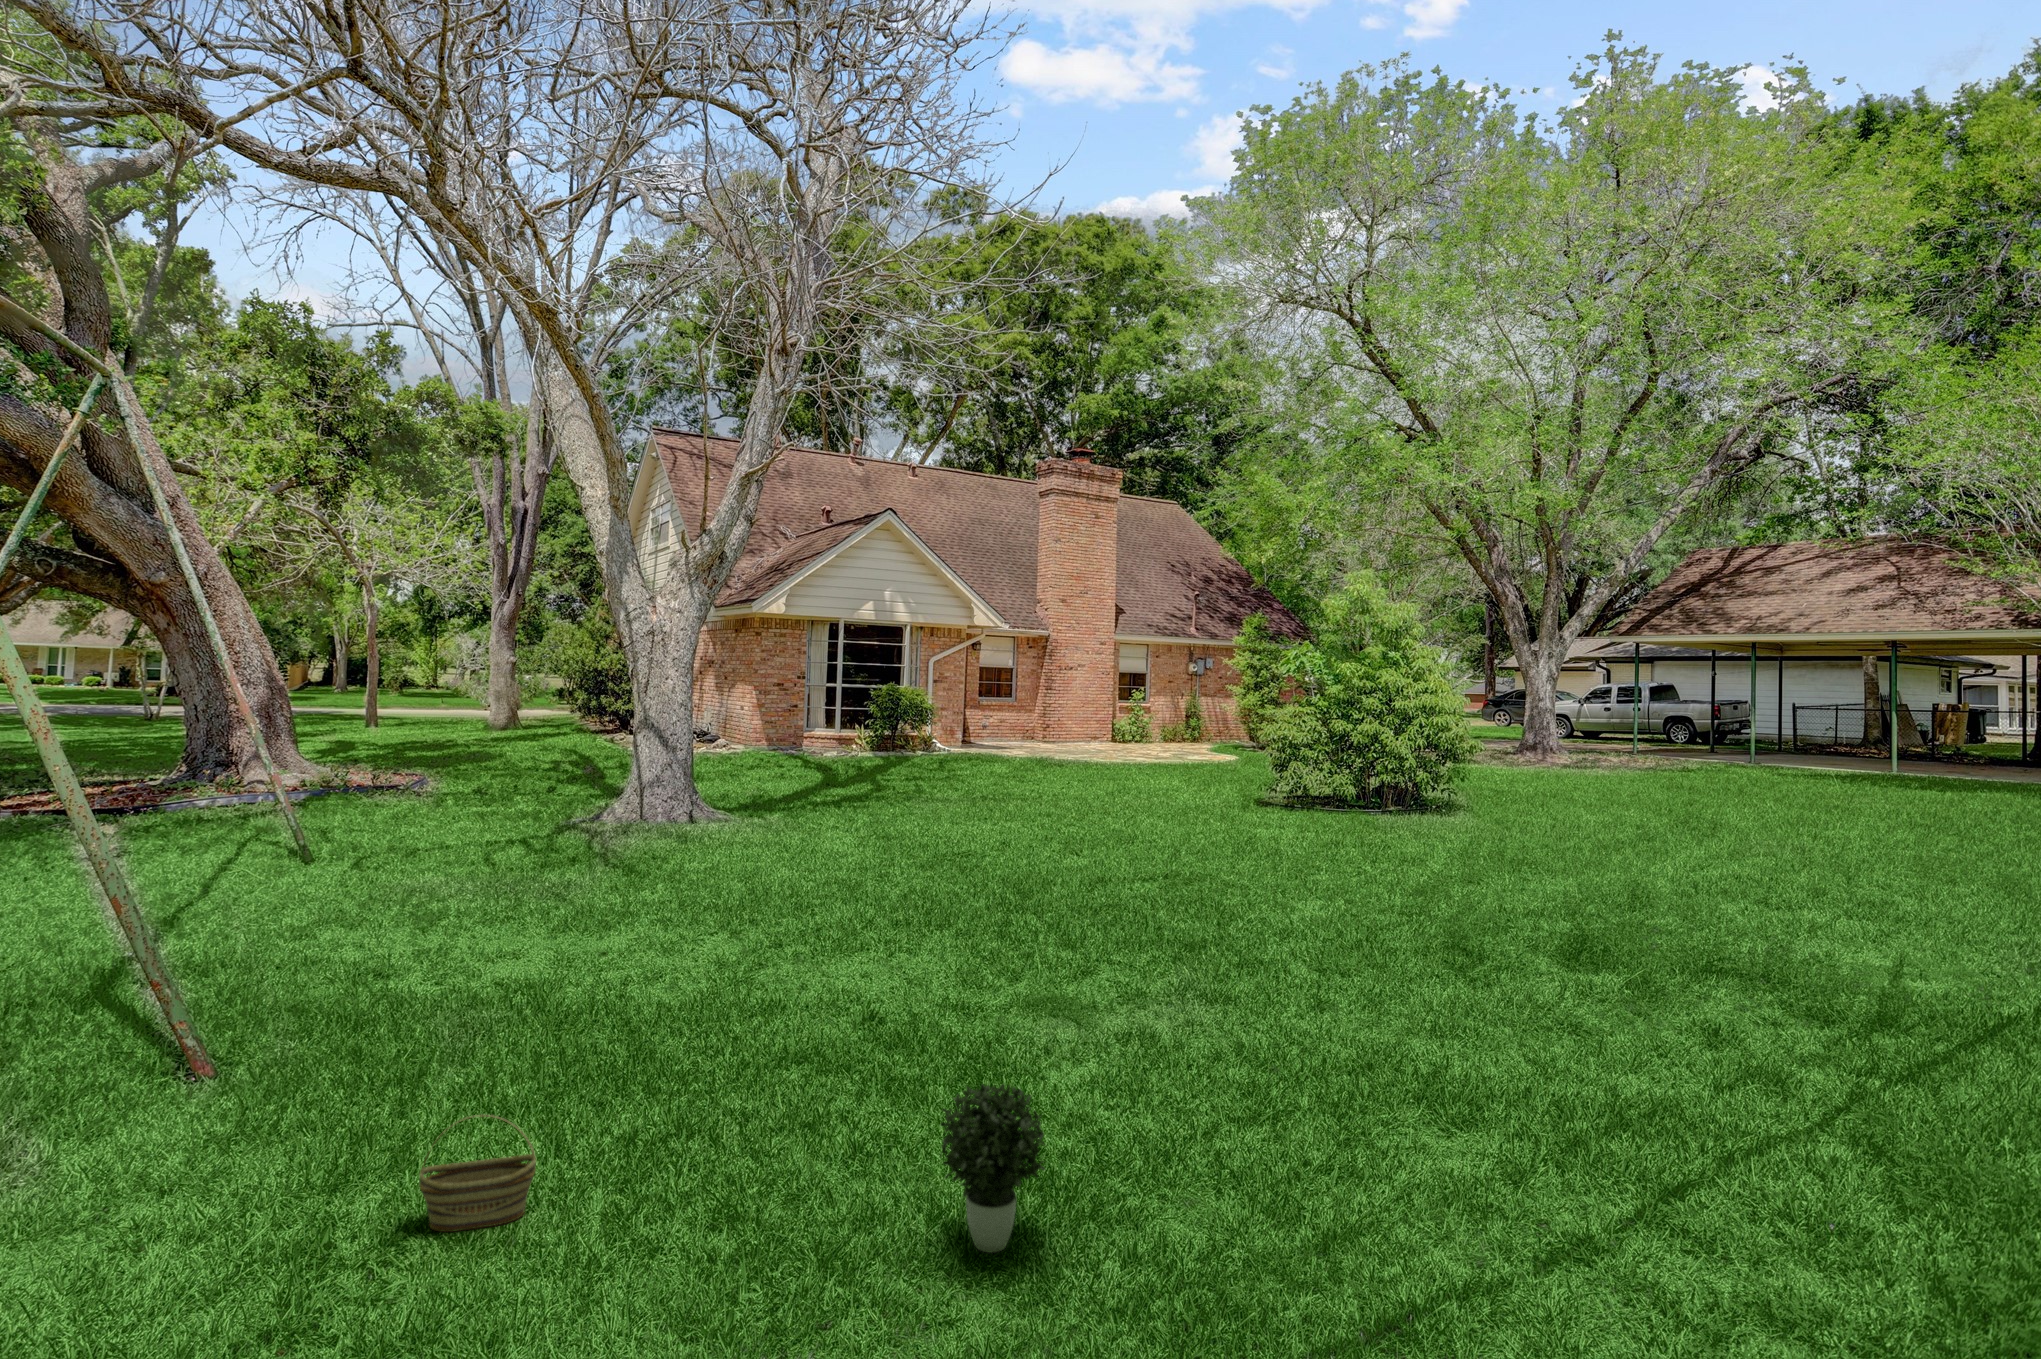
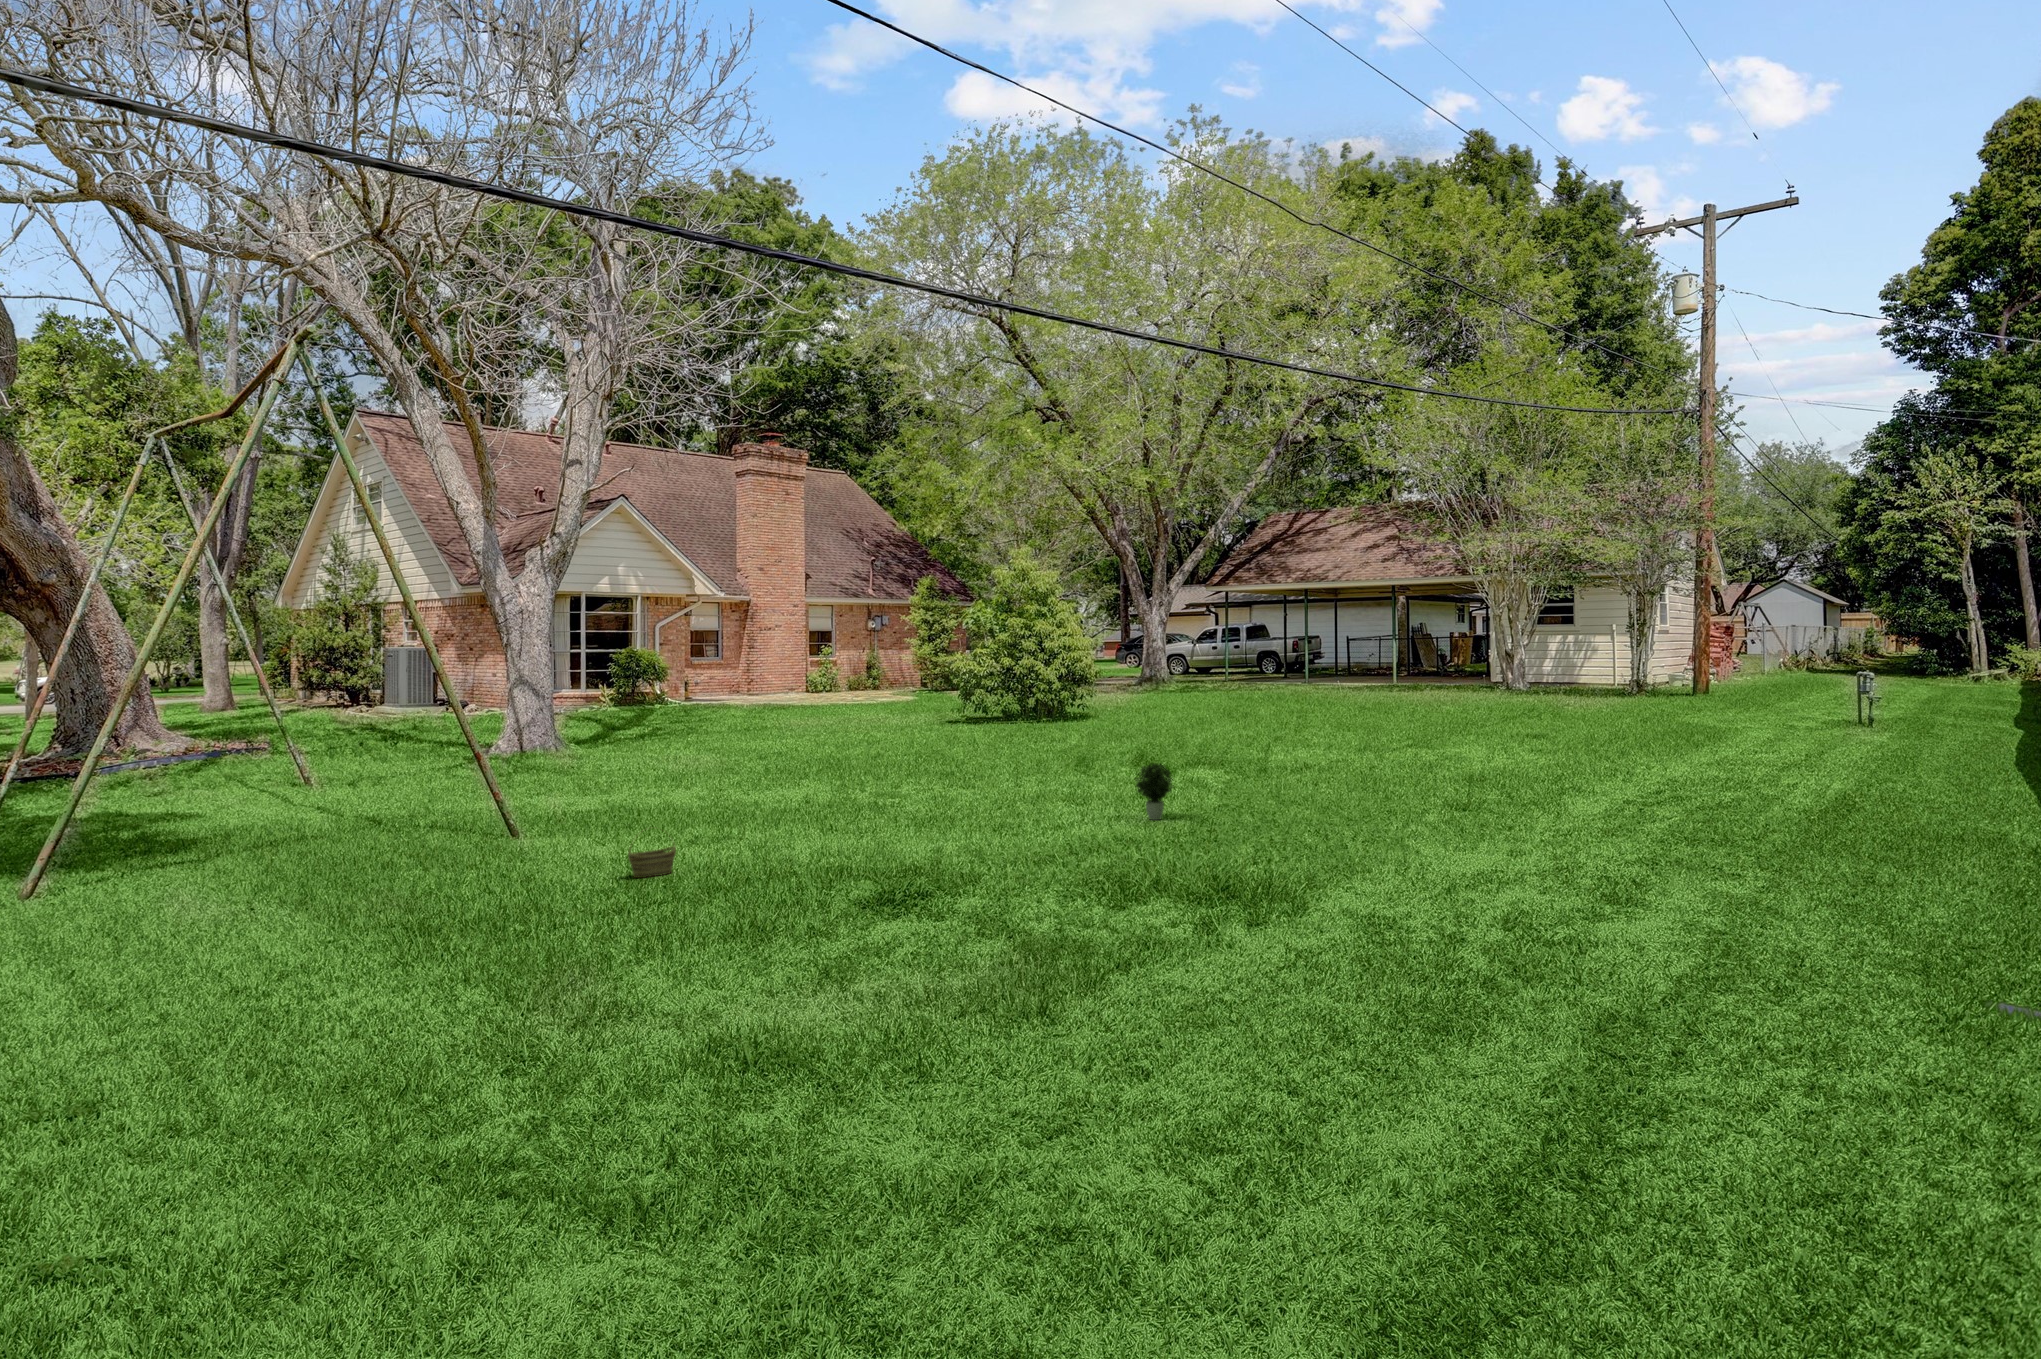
potted plant: present [940,1084,1045,1253] -> present [1135,764,1174,820]

